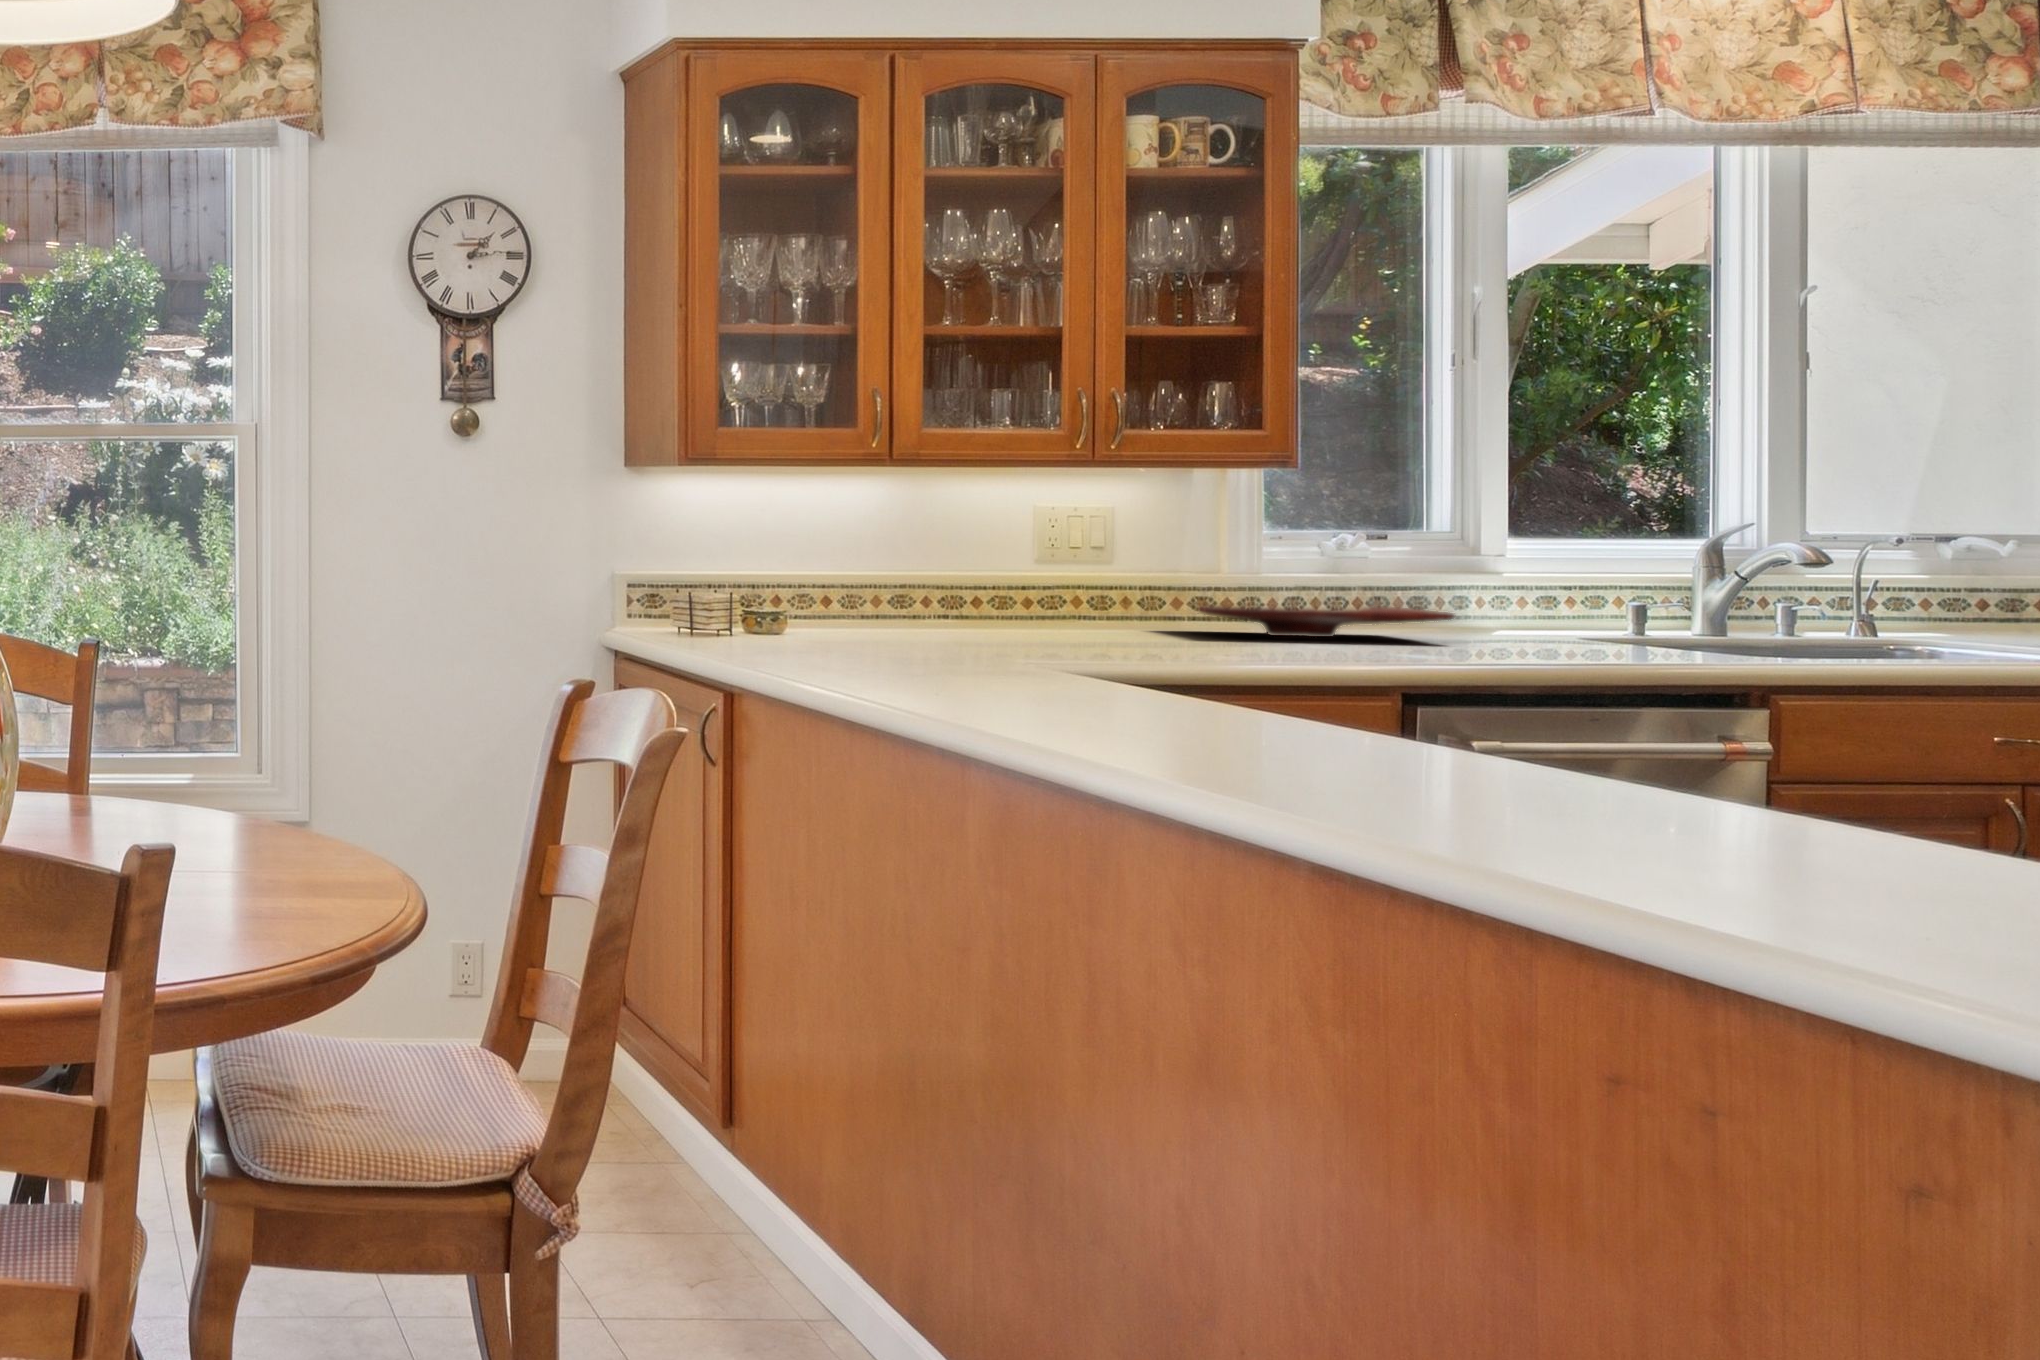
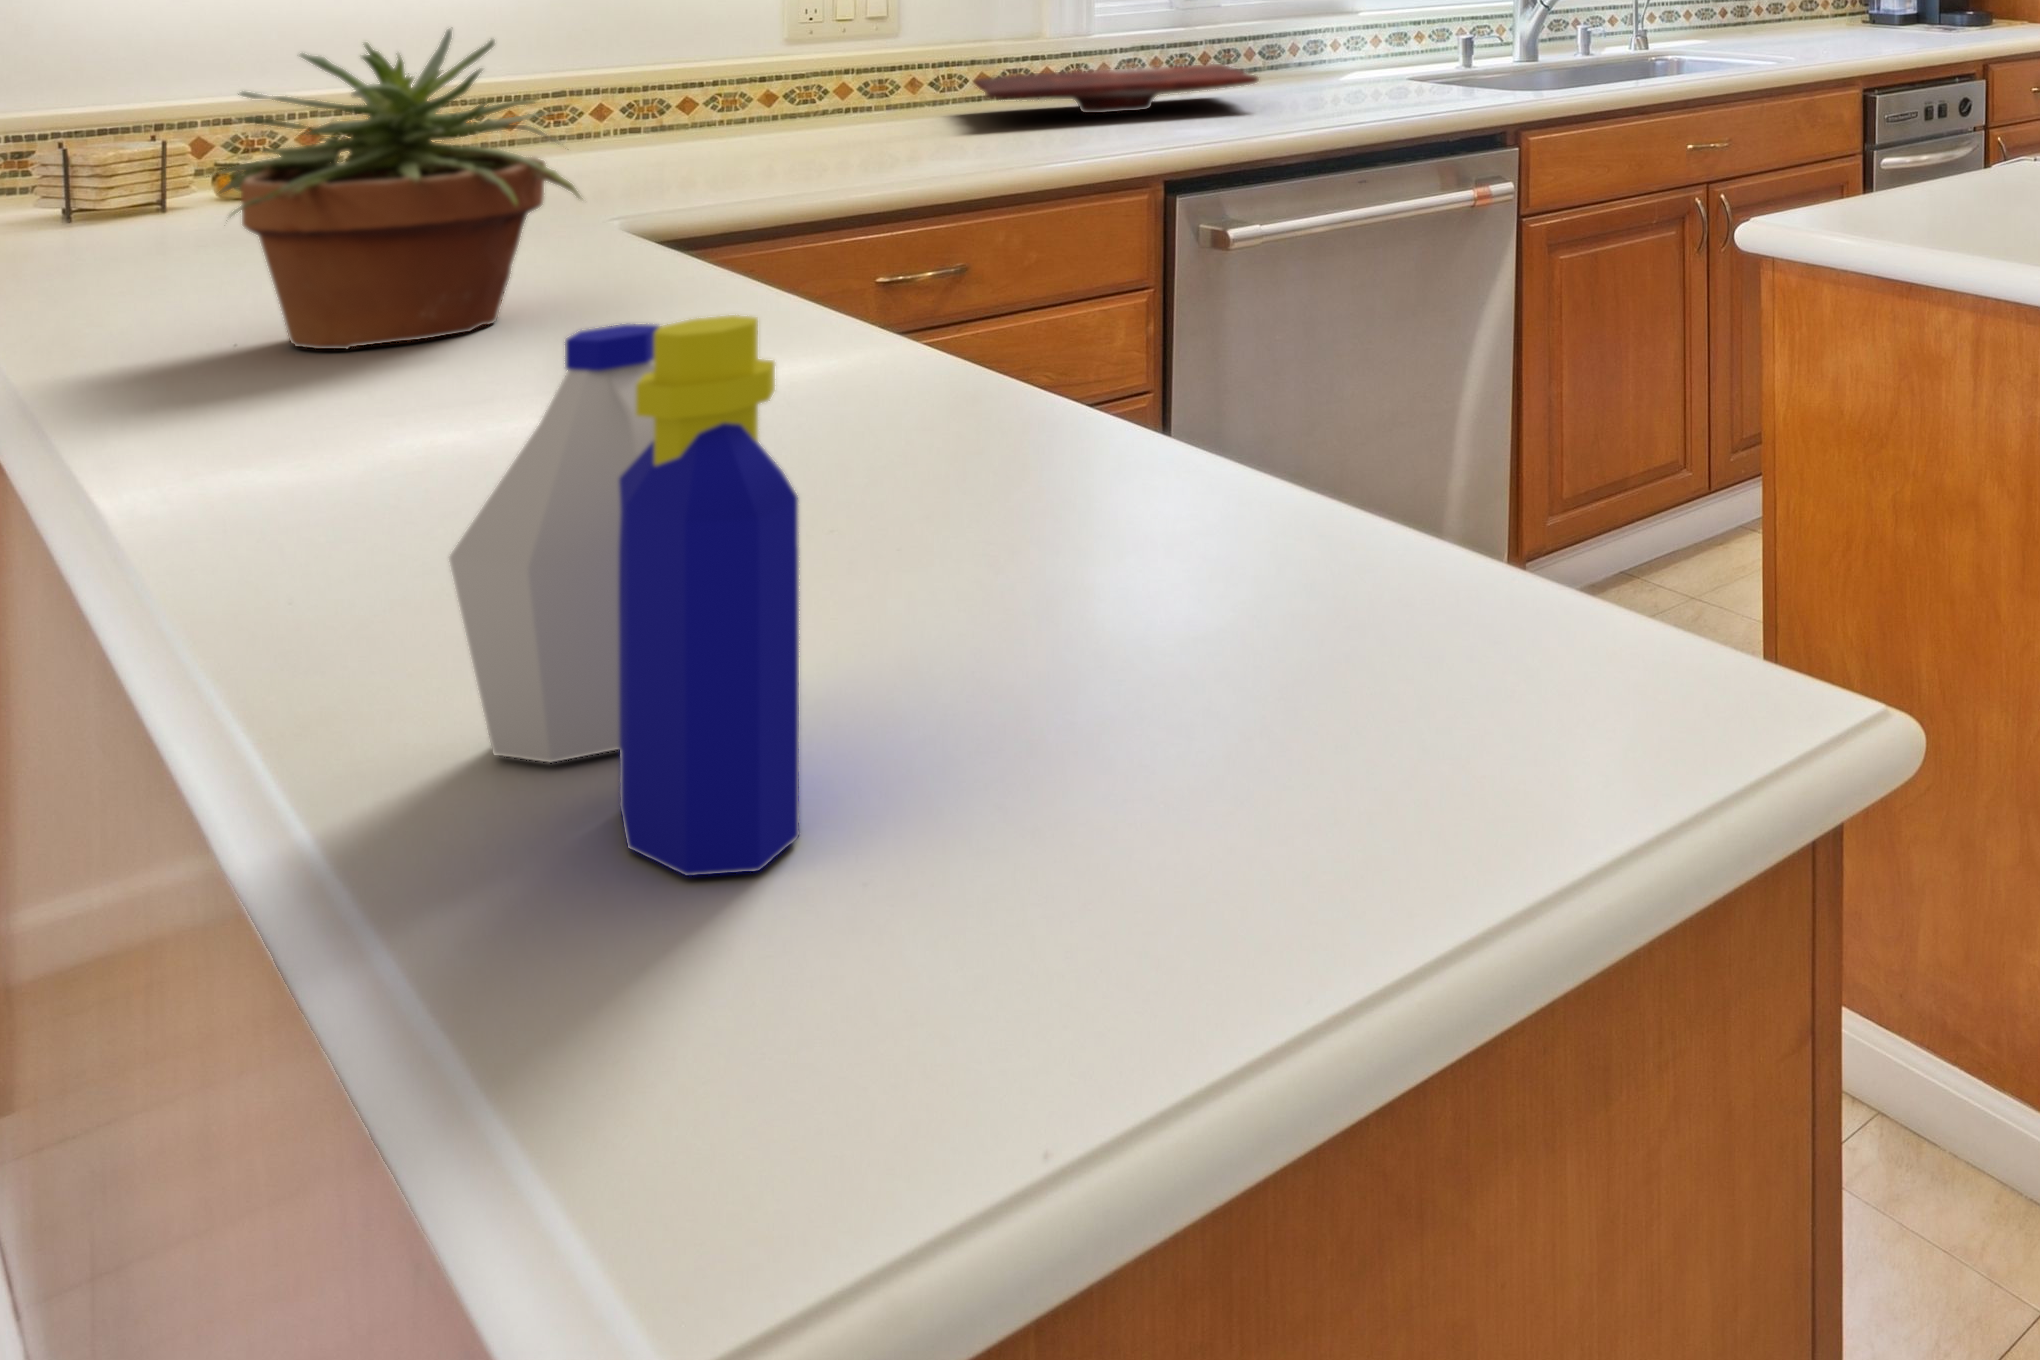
potted plant: none [924,504,1154,693] -> present [216,29,583,349]
bottle: none [1551,574,1898,872] -> present [449,315,799,876]

